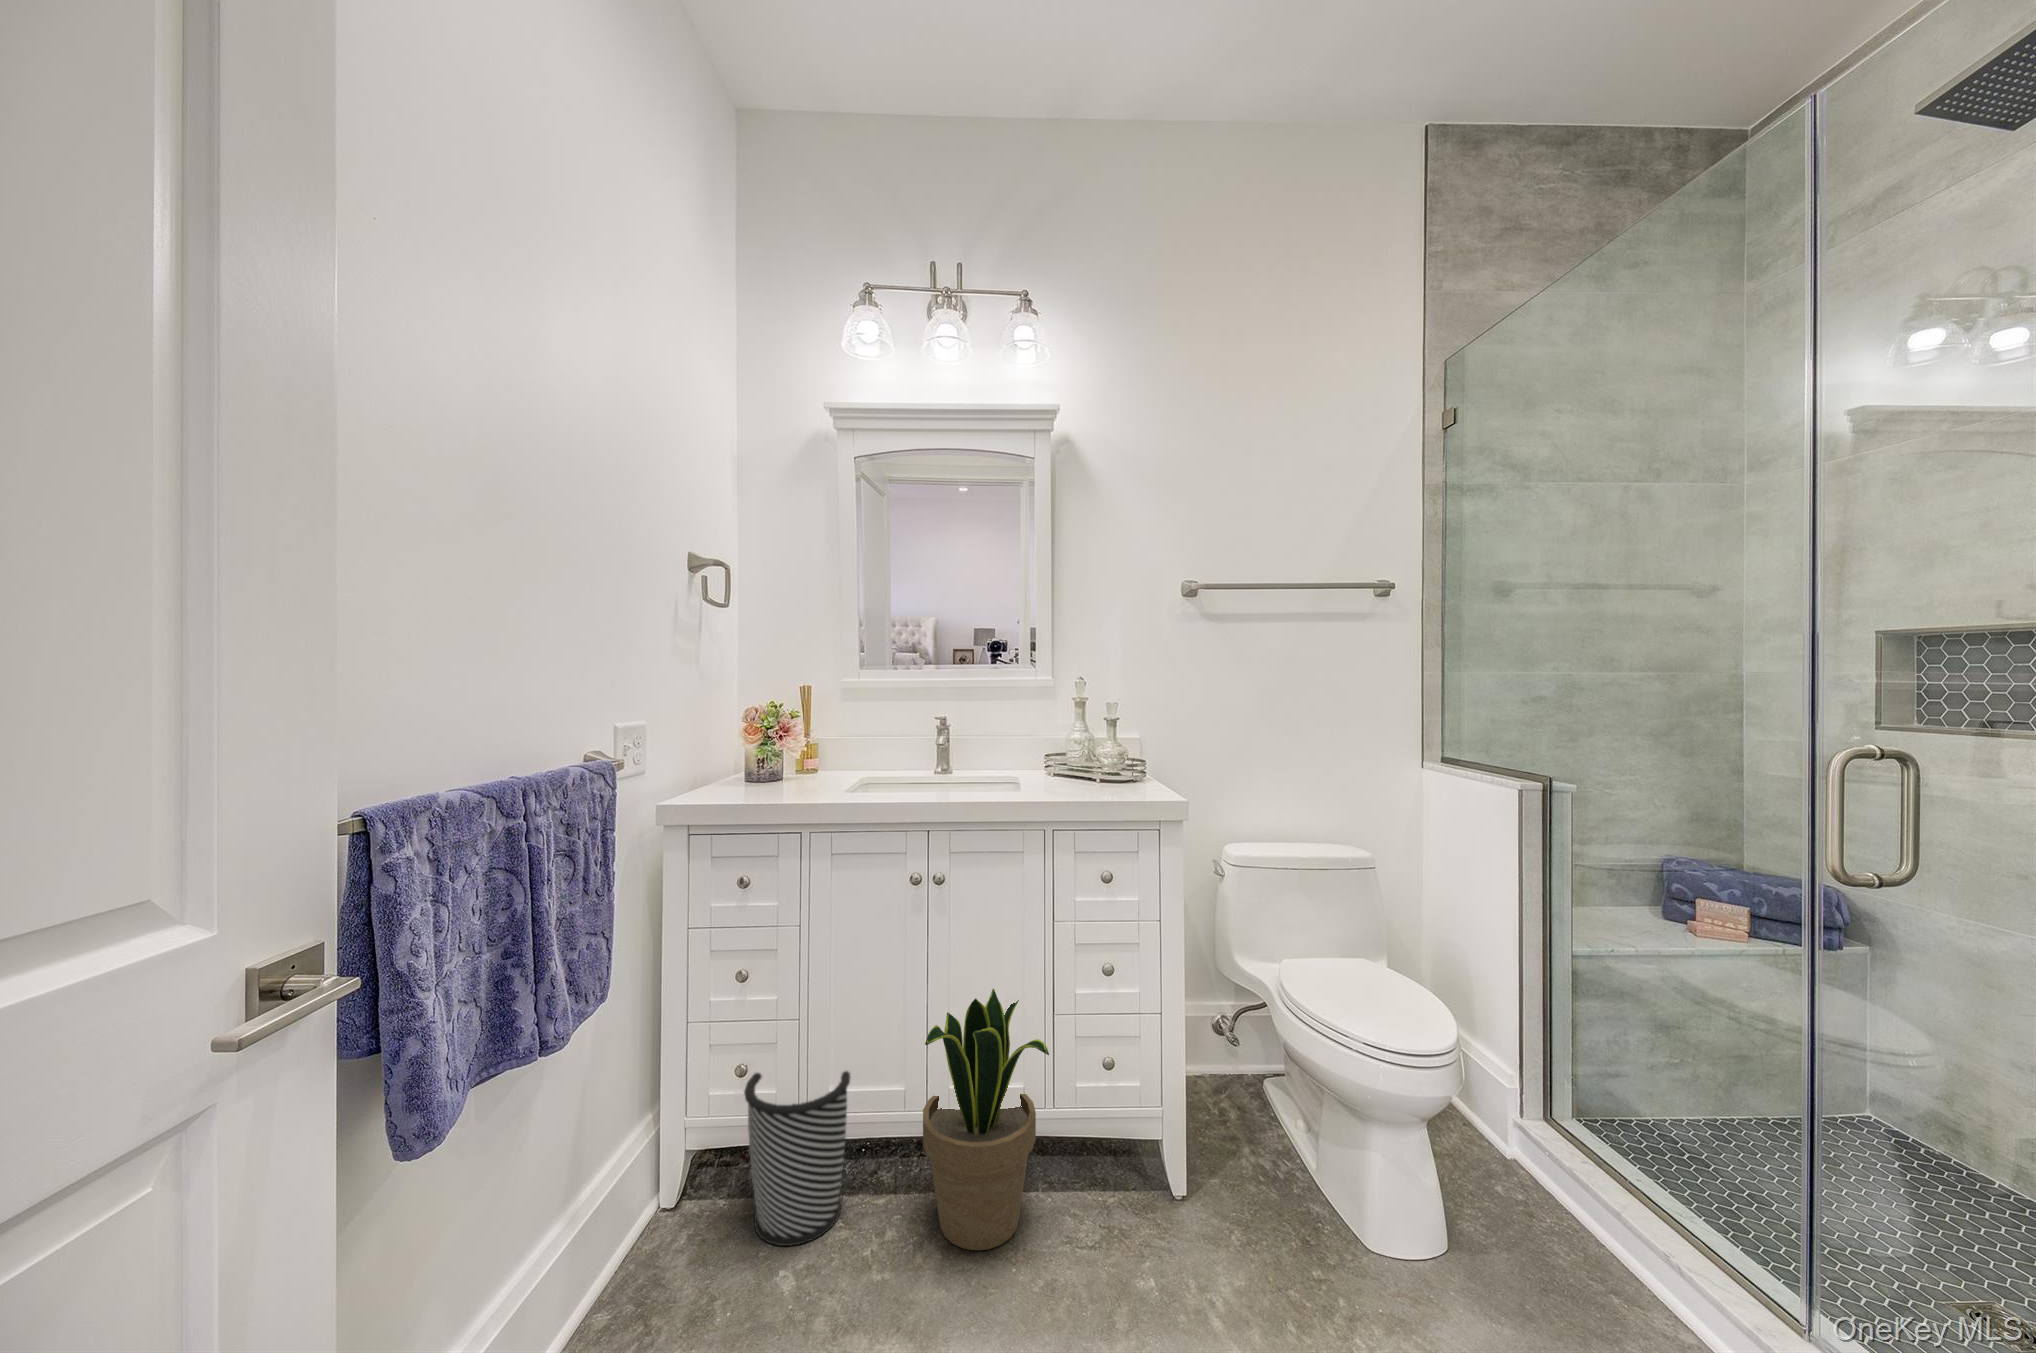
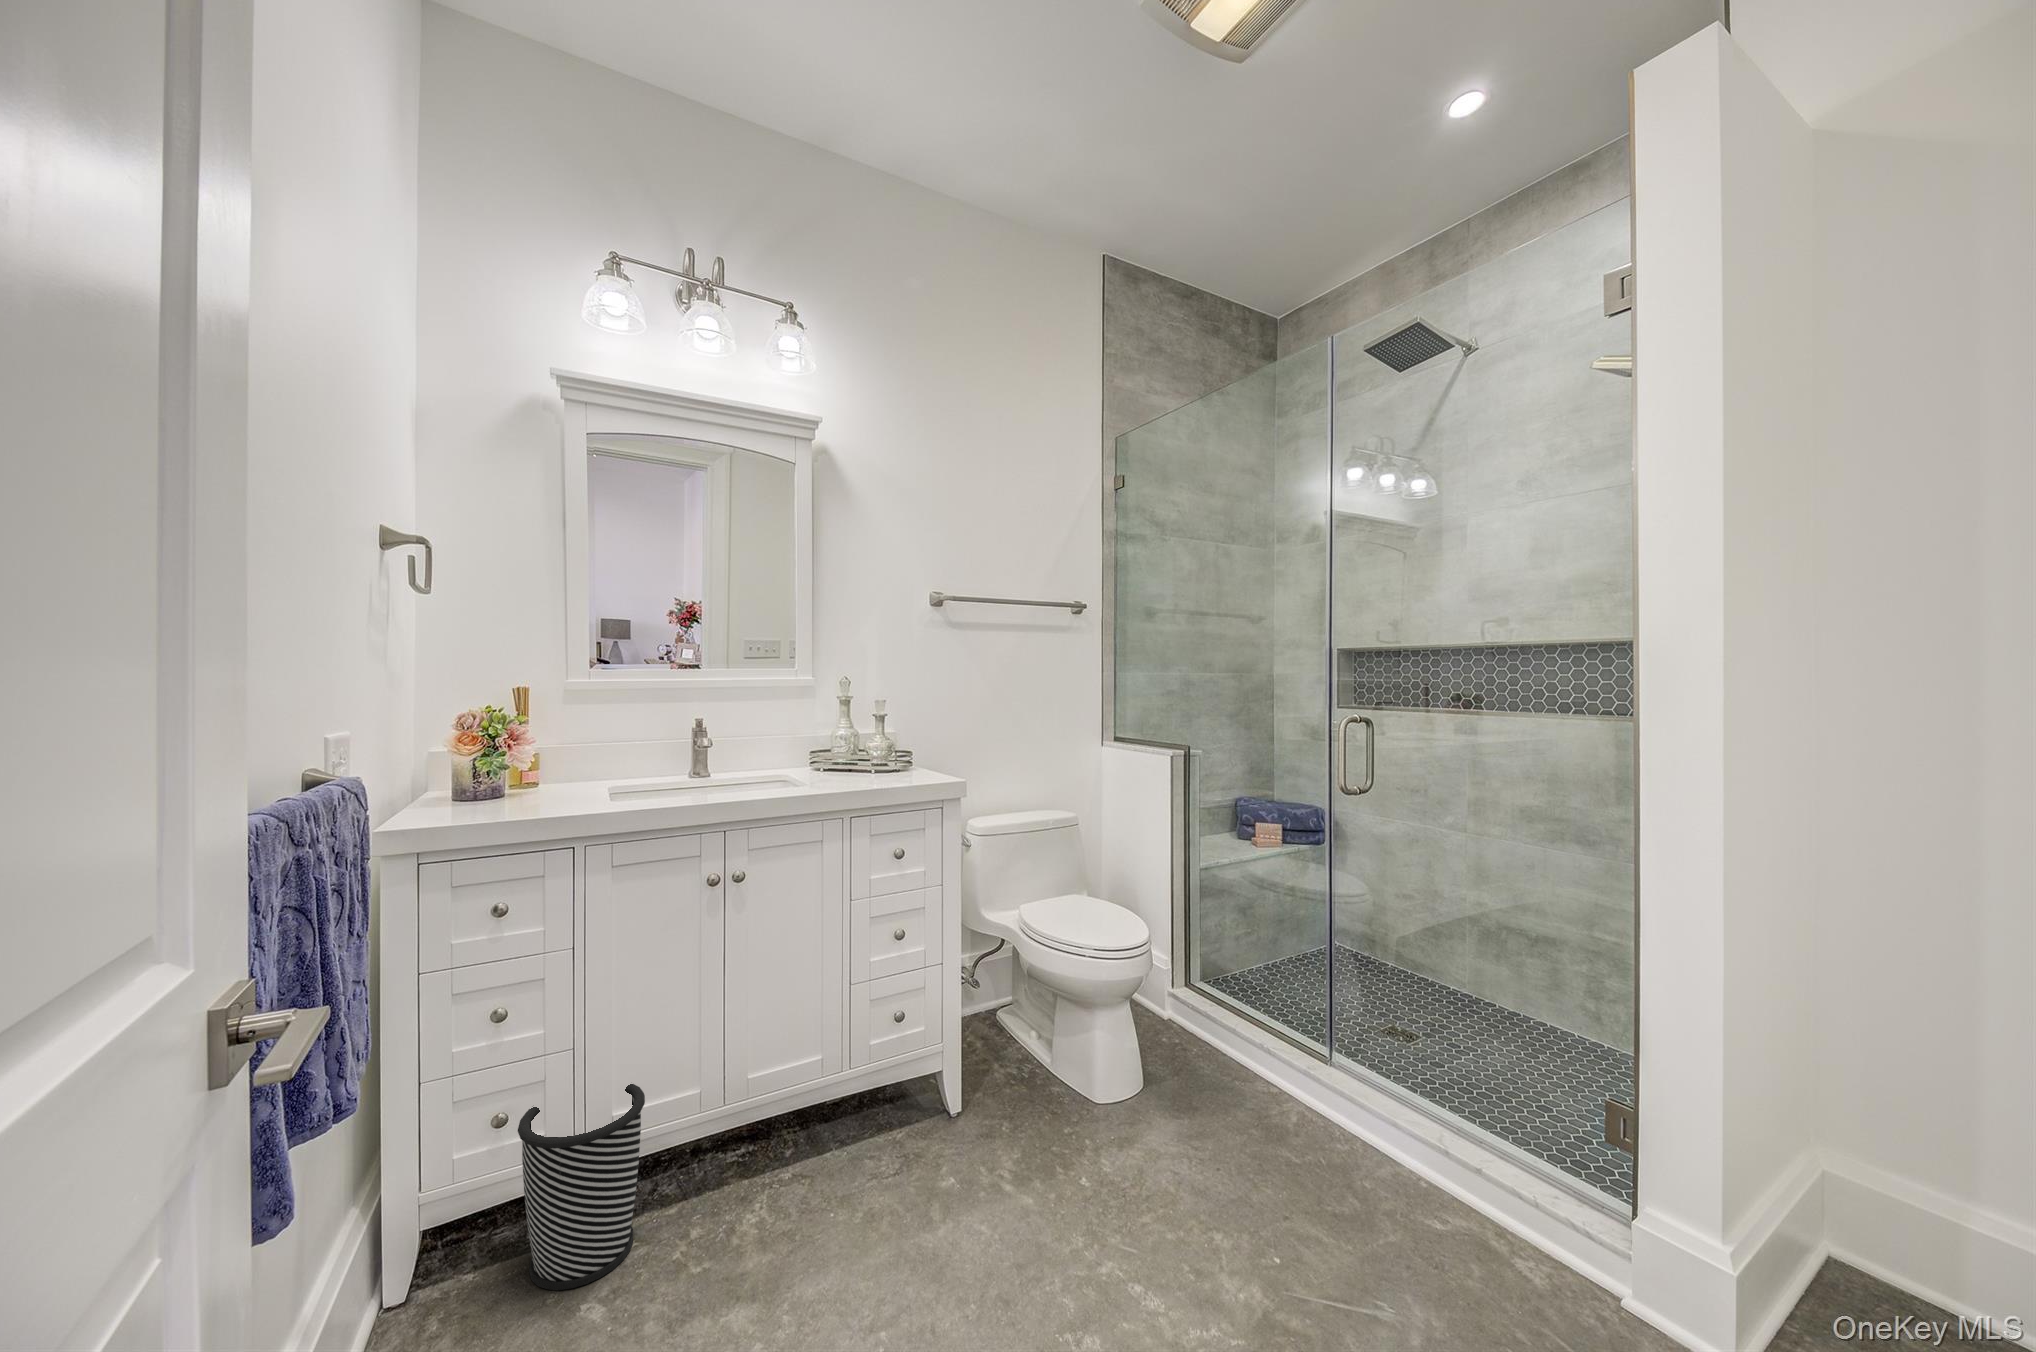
potted plant: present [923,989,1049,1250] -> none [728,967,858,1218]

